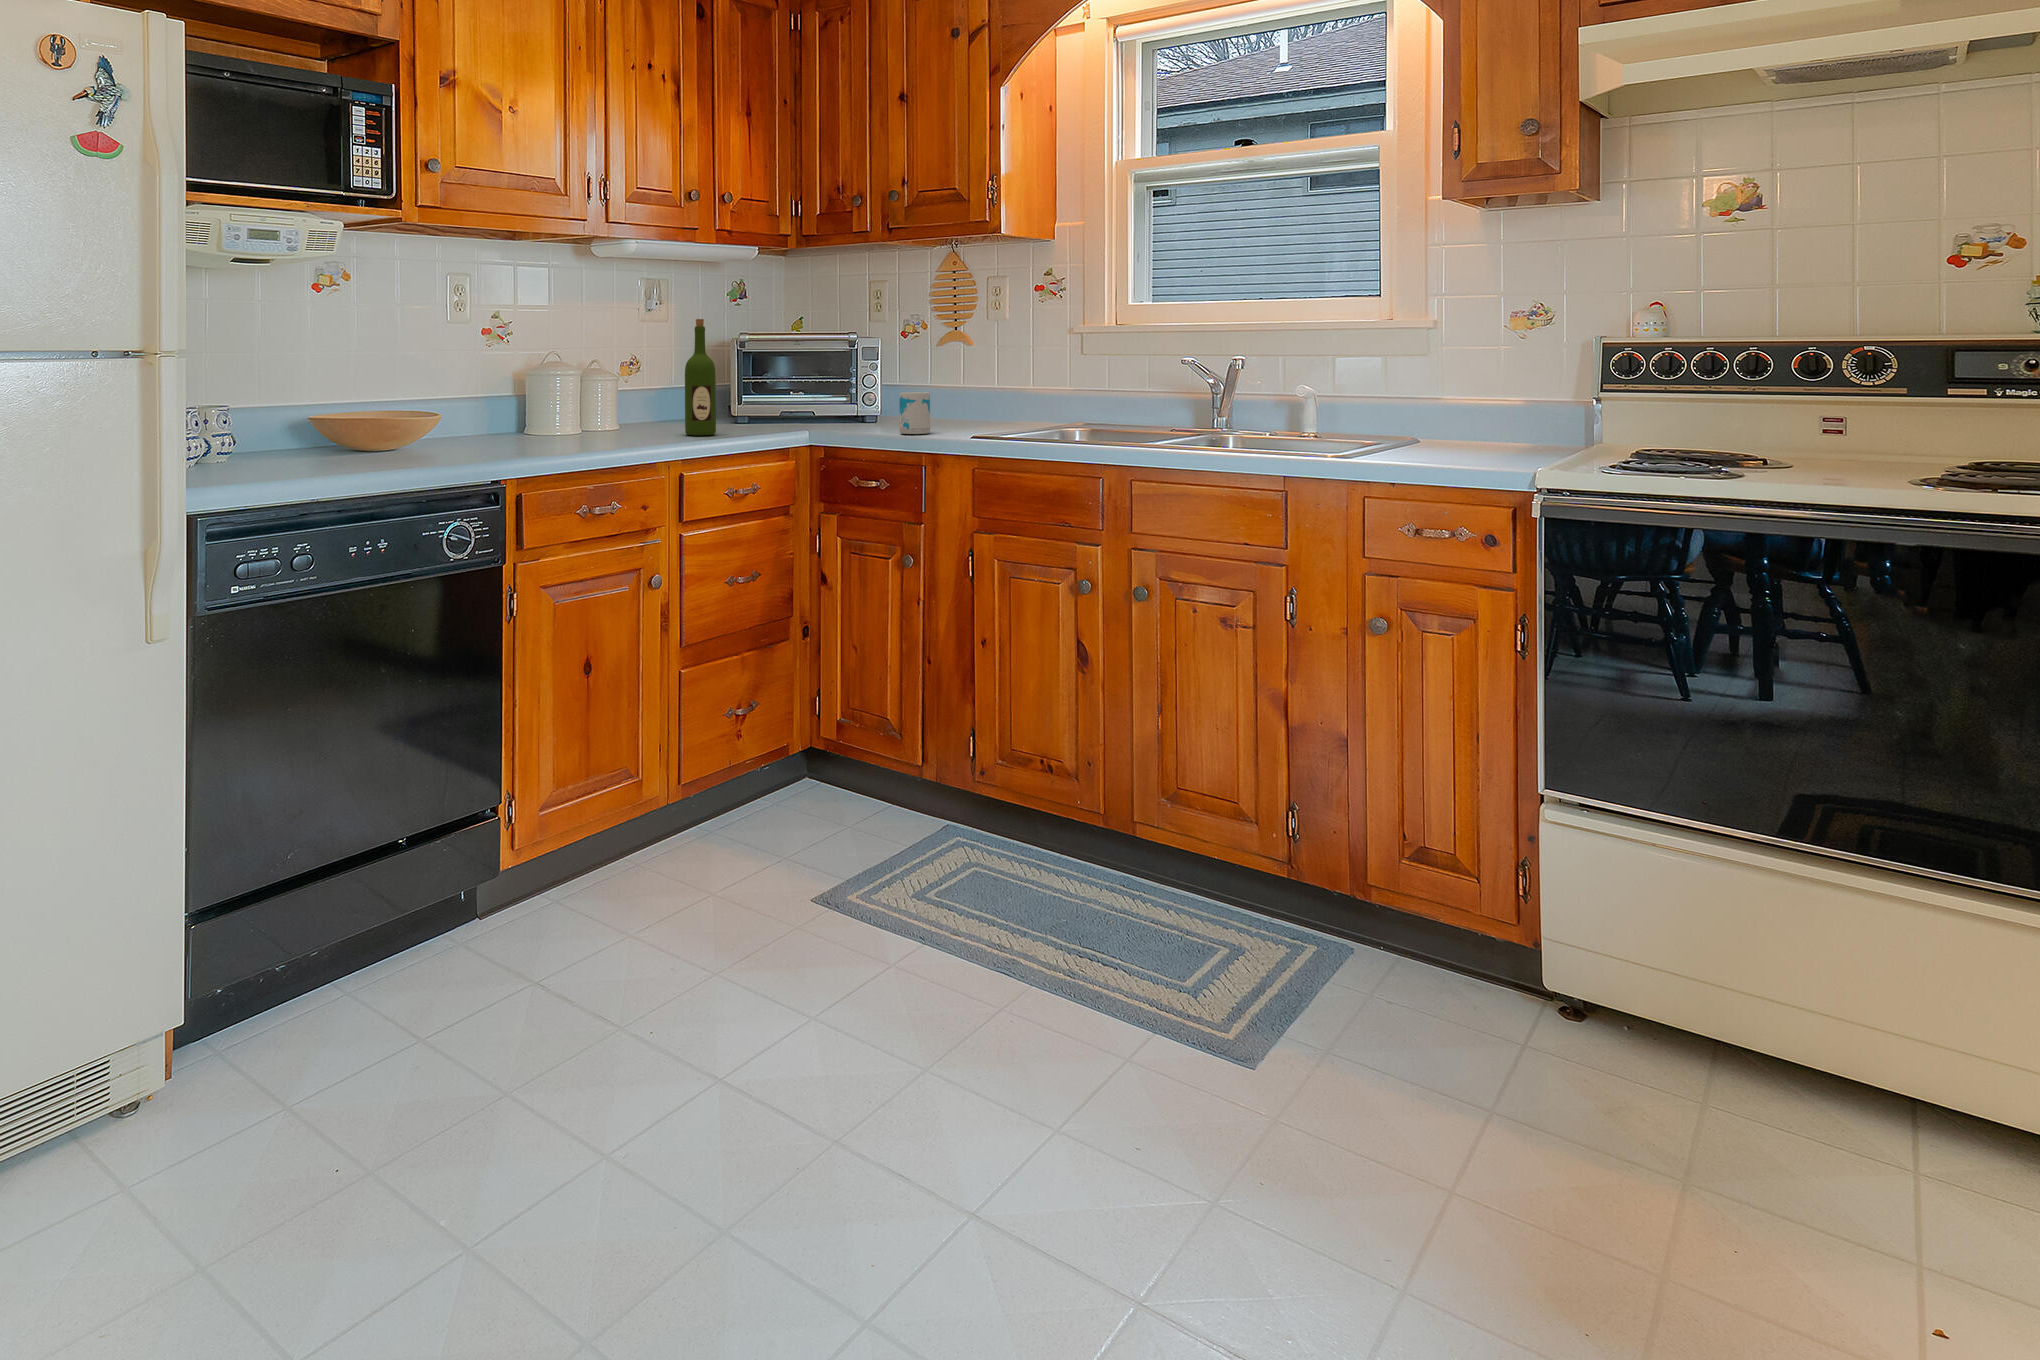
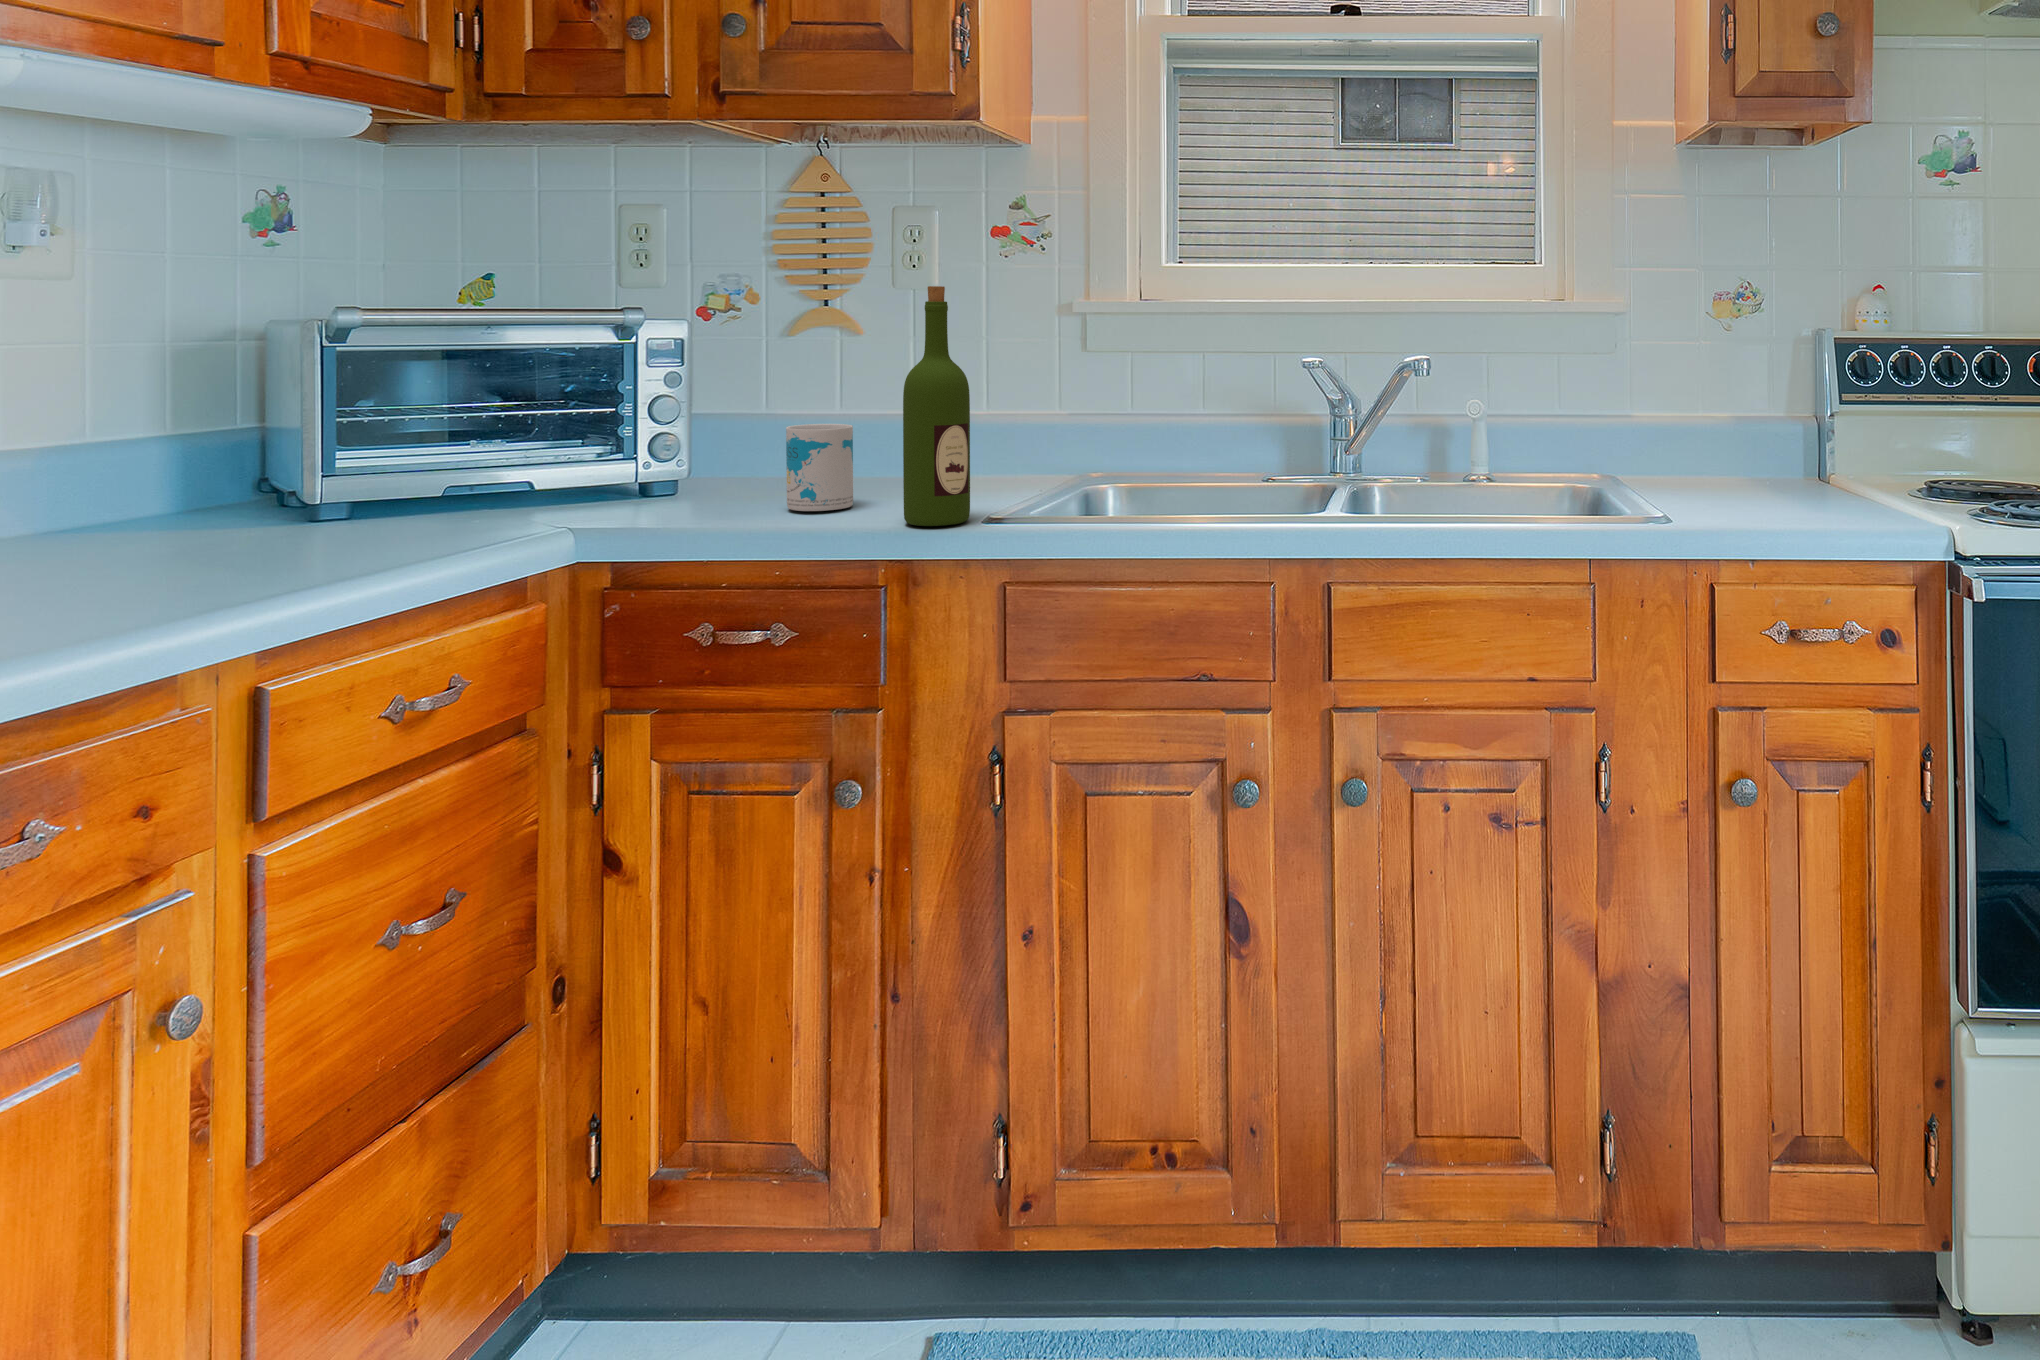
wine bottle: present [685,319,716,435] -> present [903,286,970,526]

